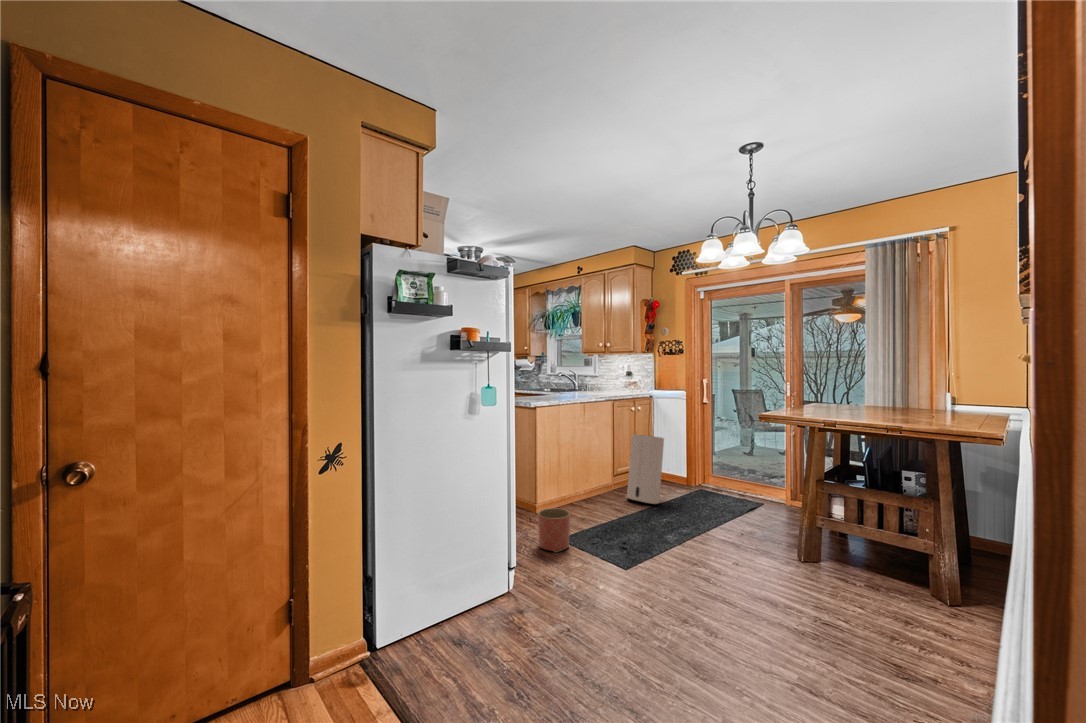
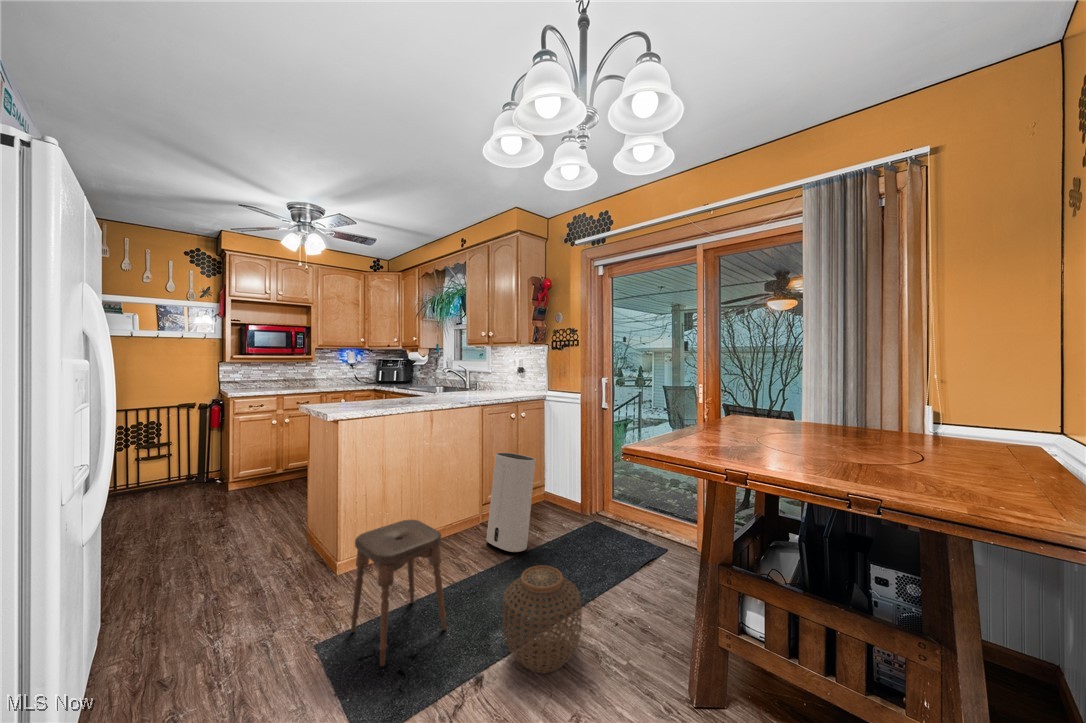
stool: none [574,469,634,547] -> present [351,520,446,666]
woven basket: none [678,492,728,550] -> present [502,566,582,673]
planter: present [538,508,570,552] -> none [258,596,323,688]

